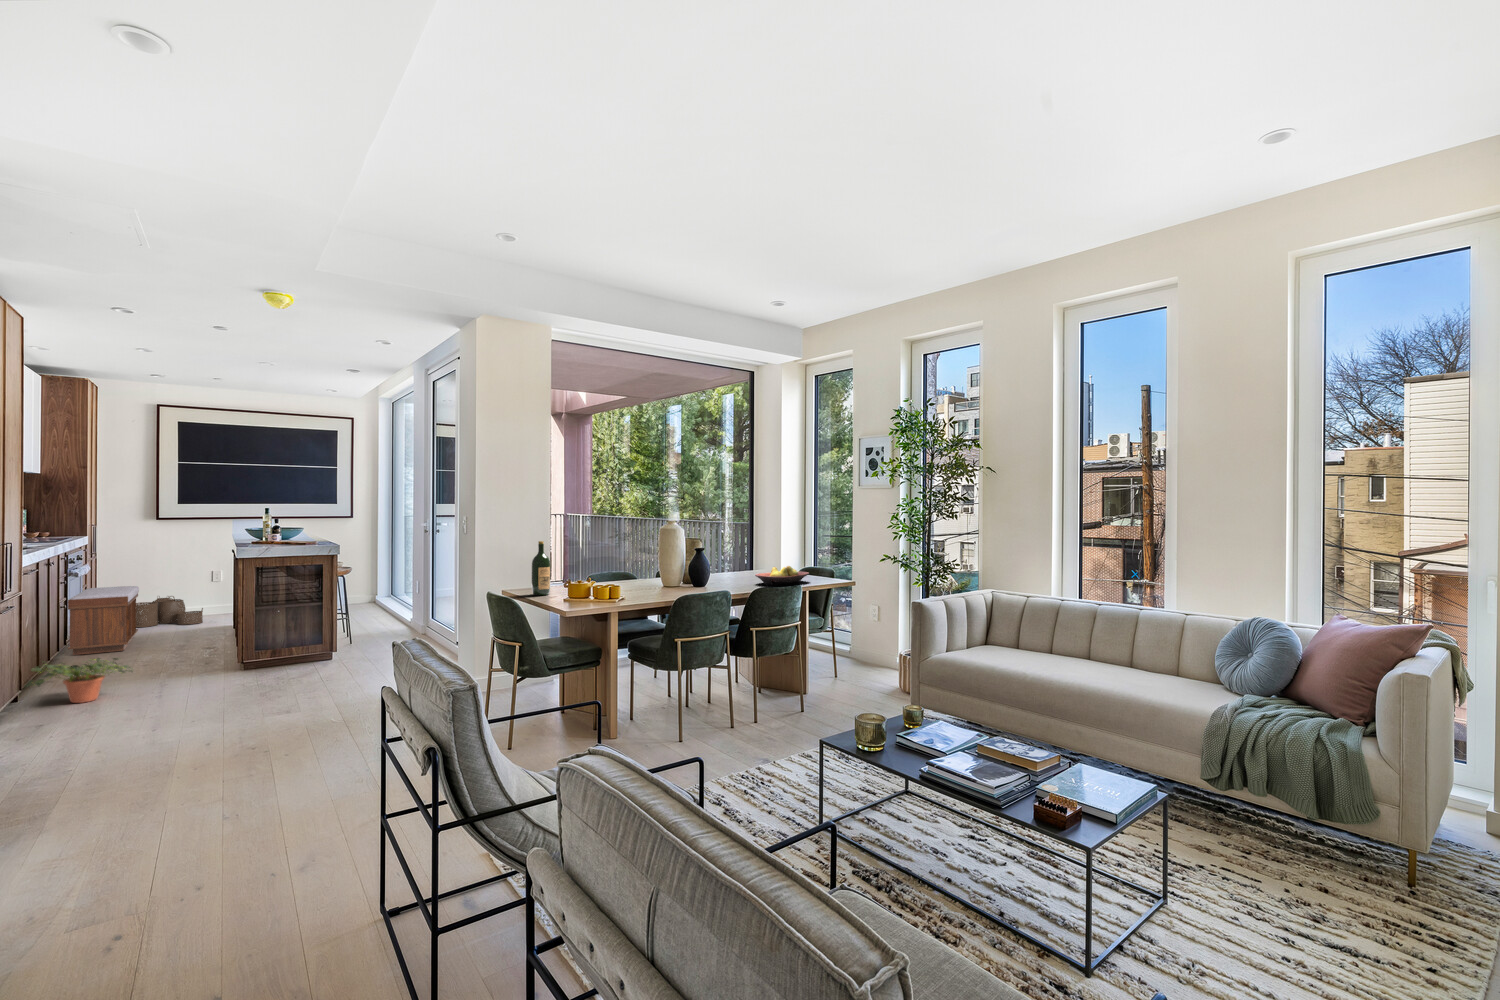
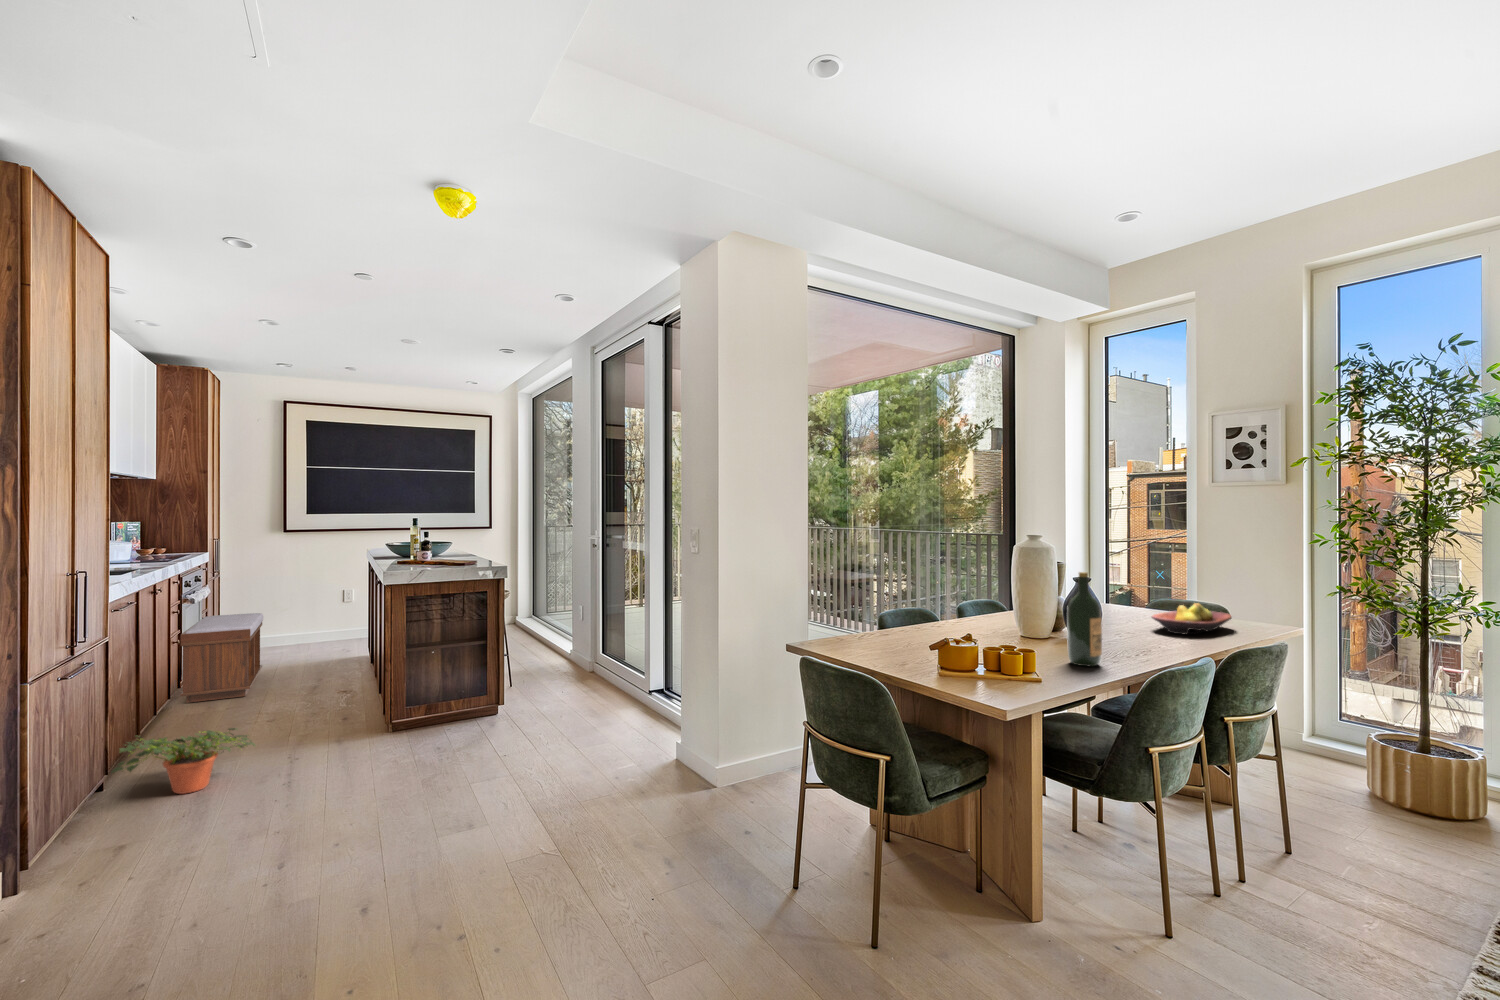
wine bottle: present [532,541,550,595] -> present [1067,572,1102,666]
woven basket: present [136,596,203,627] -> none [254,621,333,660]

